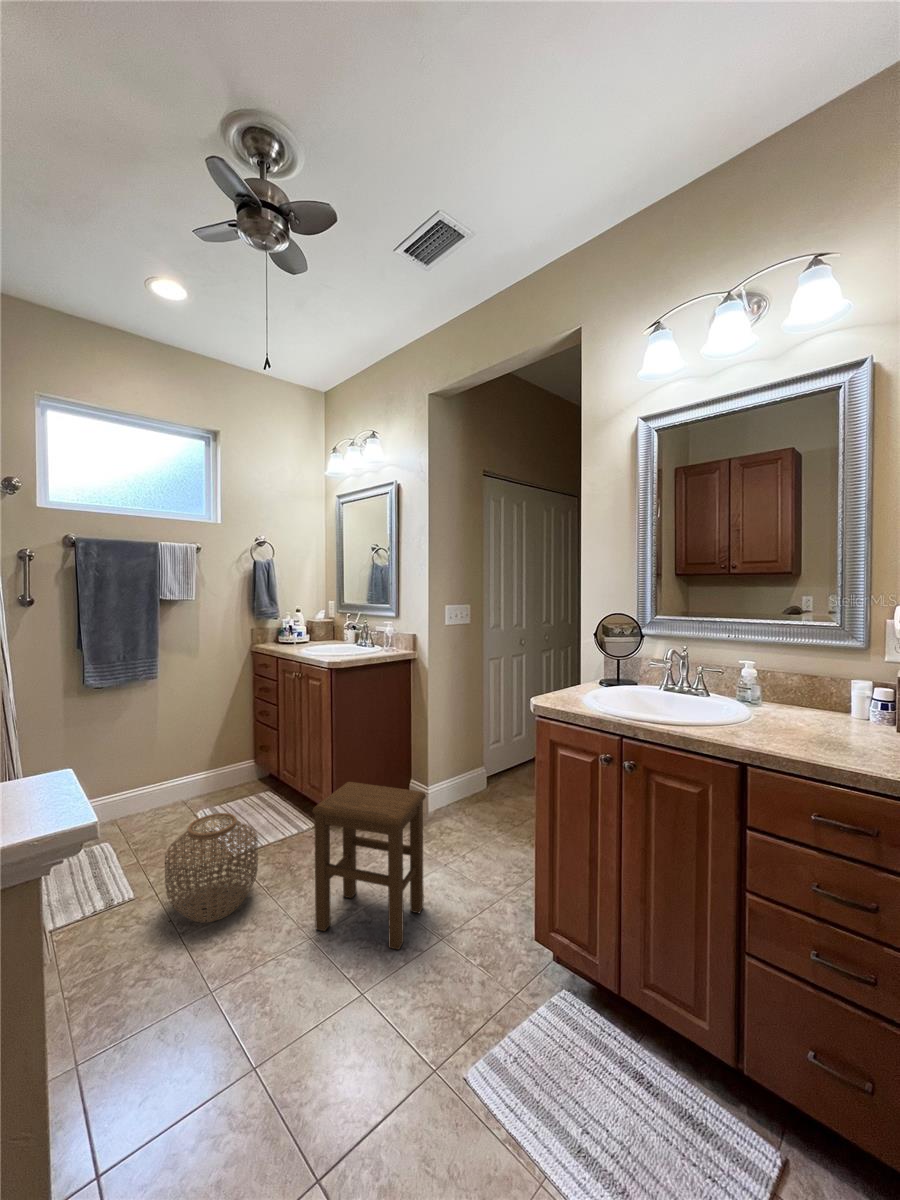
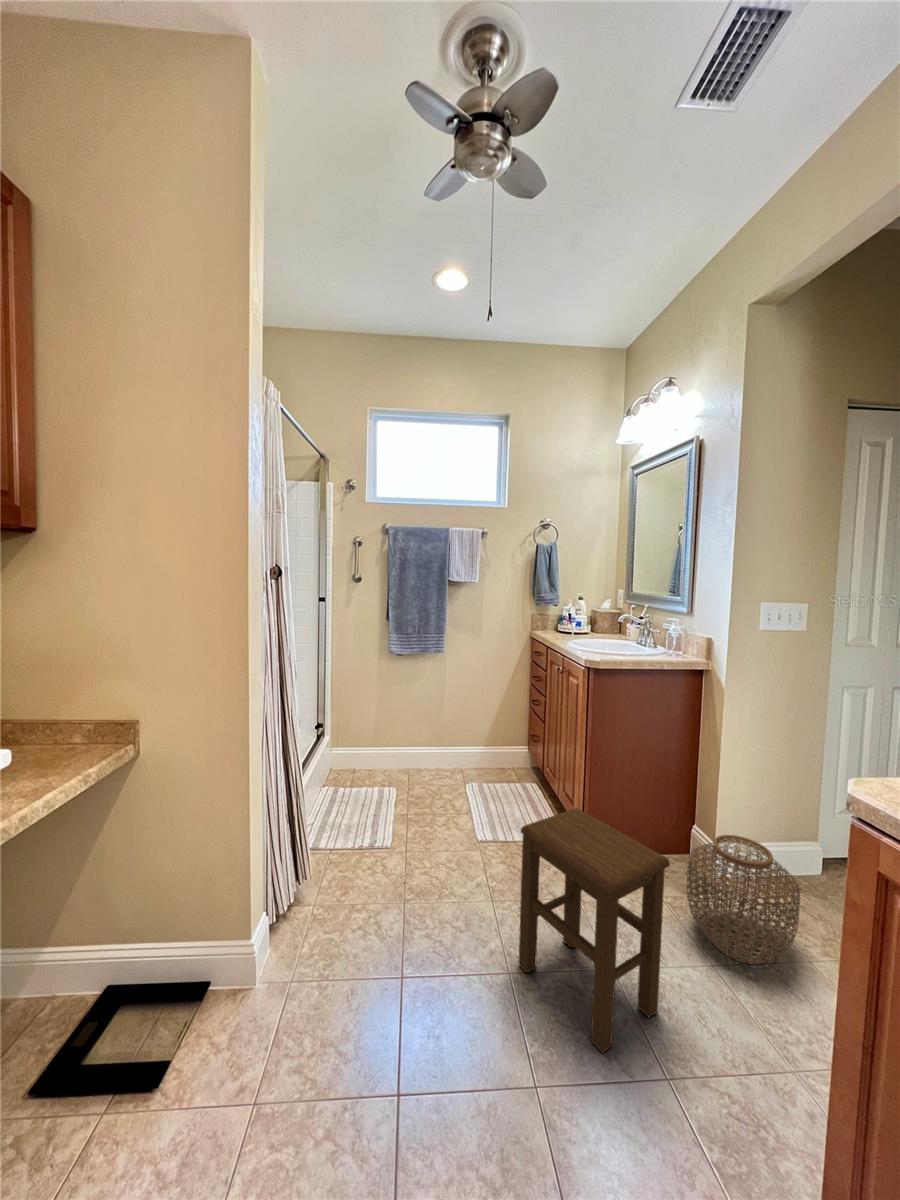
woven basket: present [165,813,258,922] -> present [687,835,800,964]

